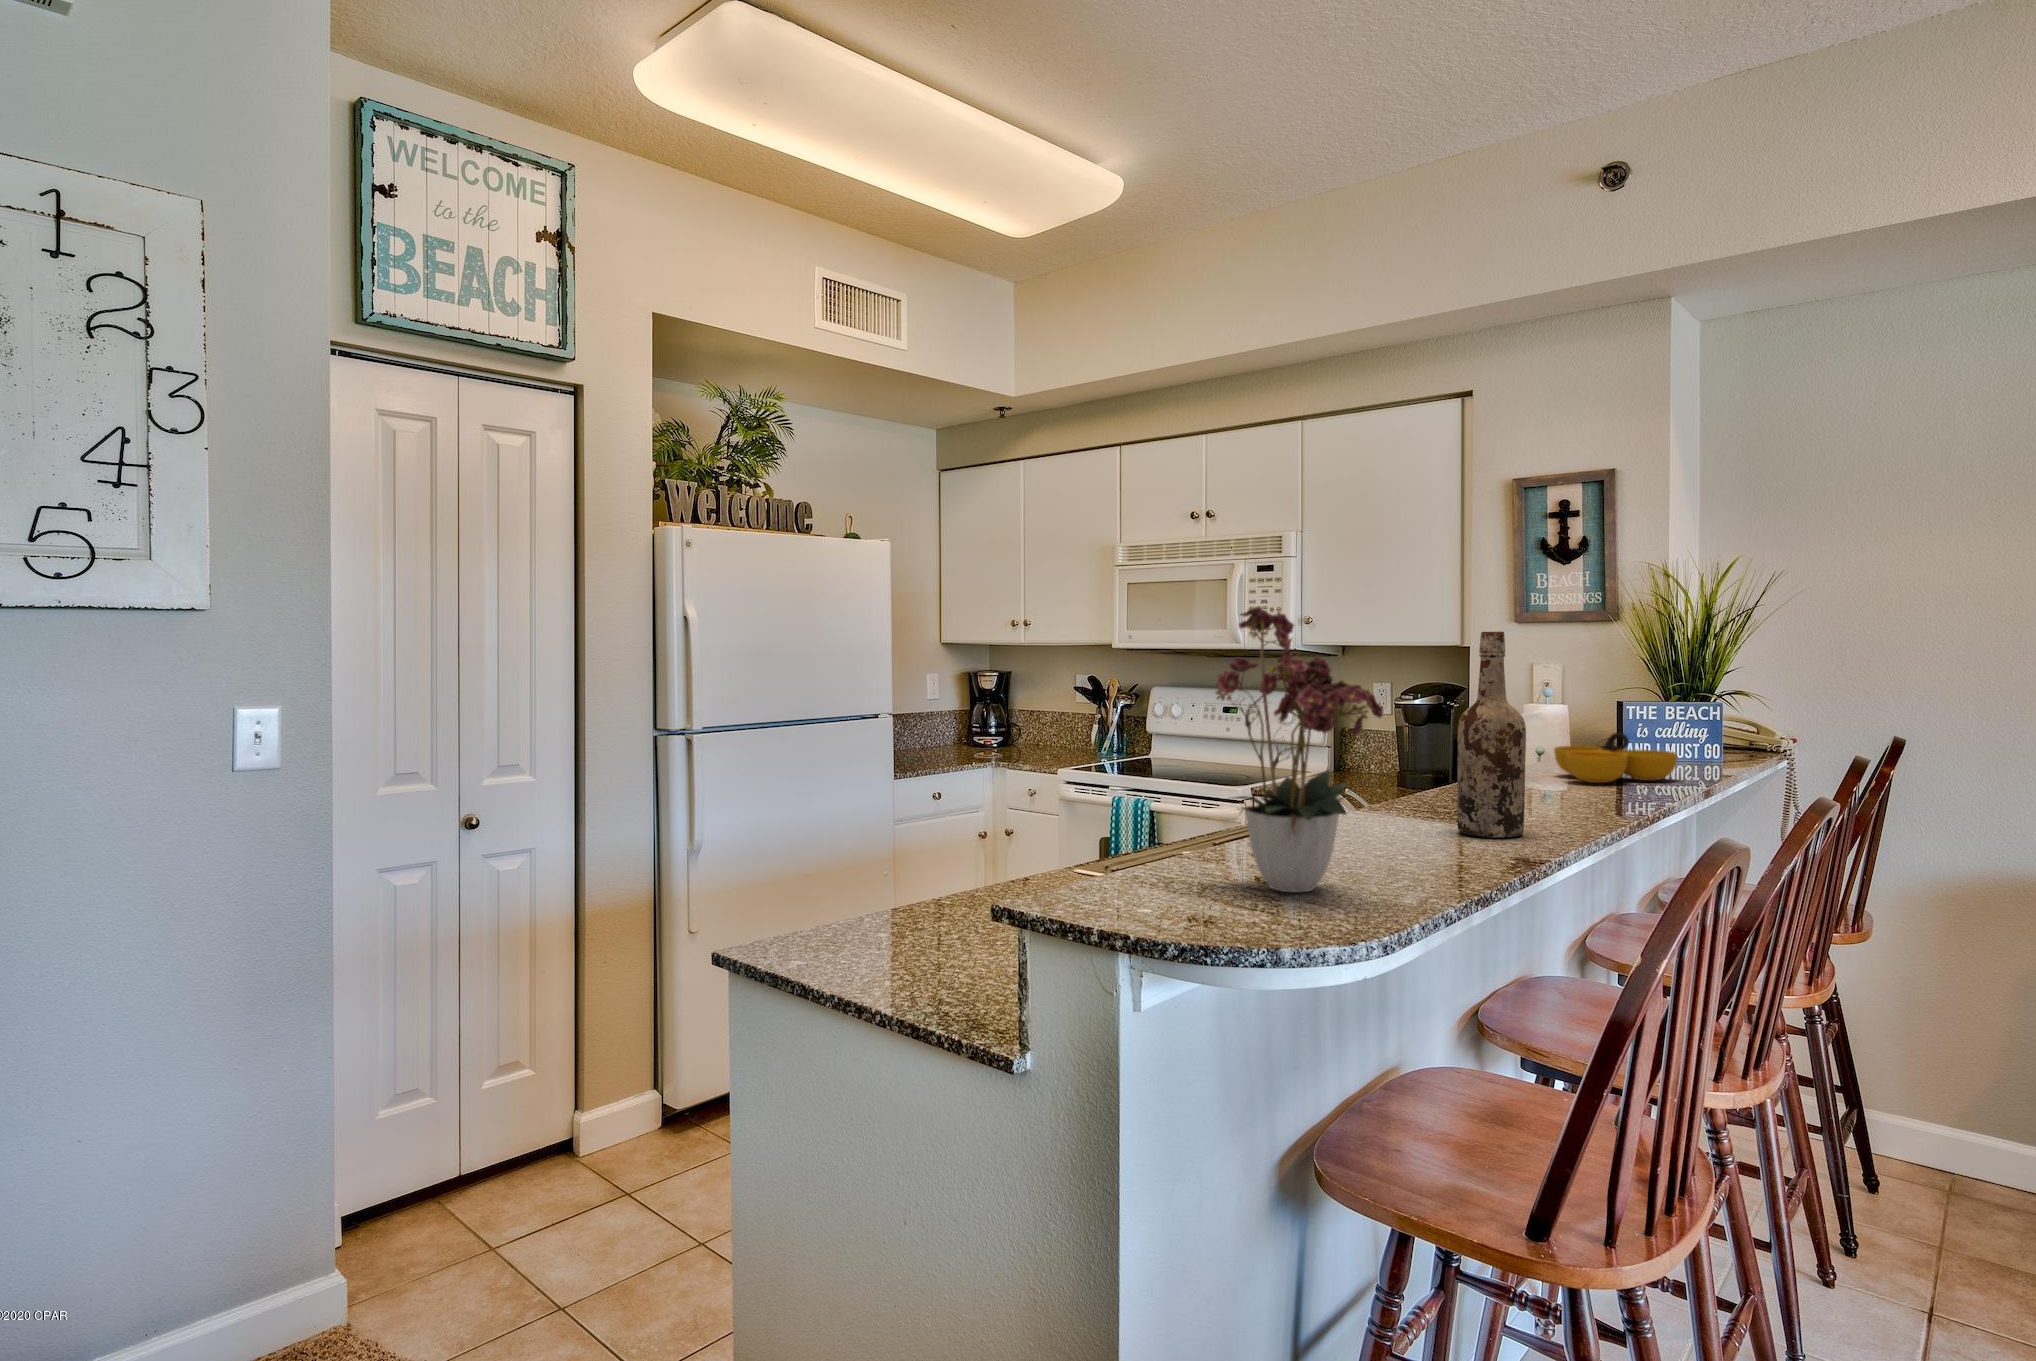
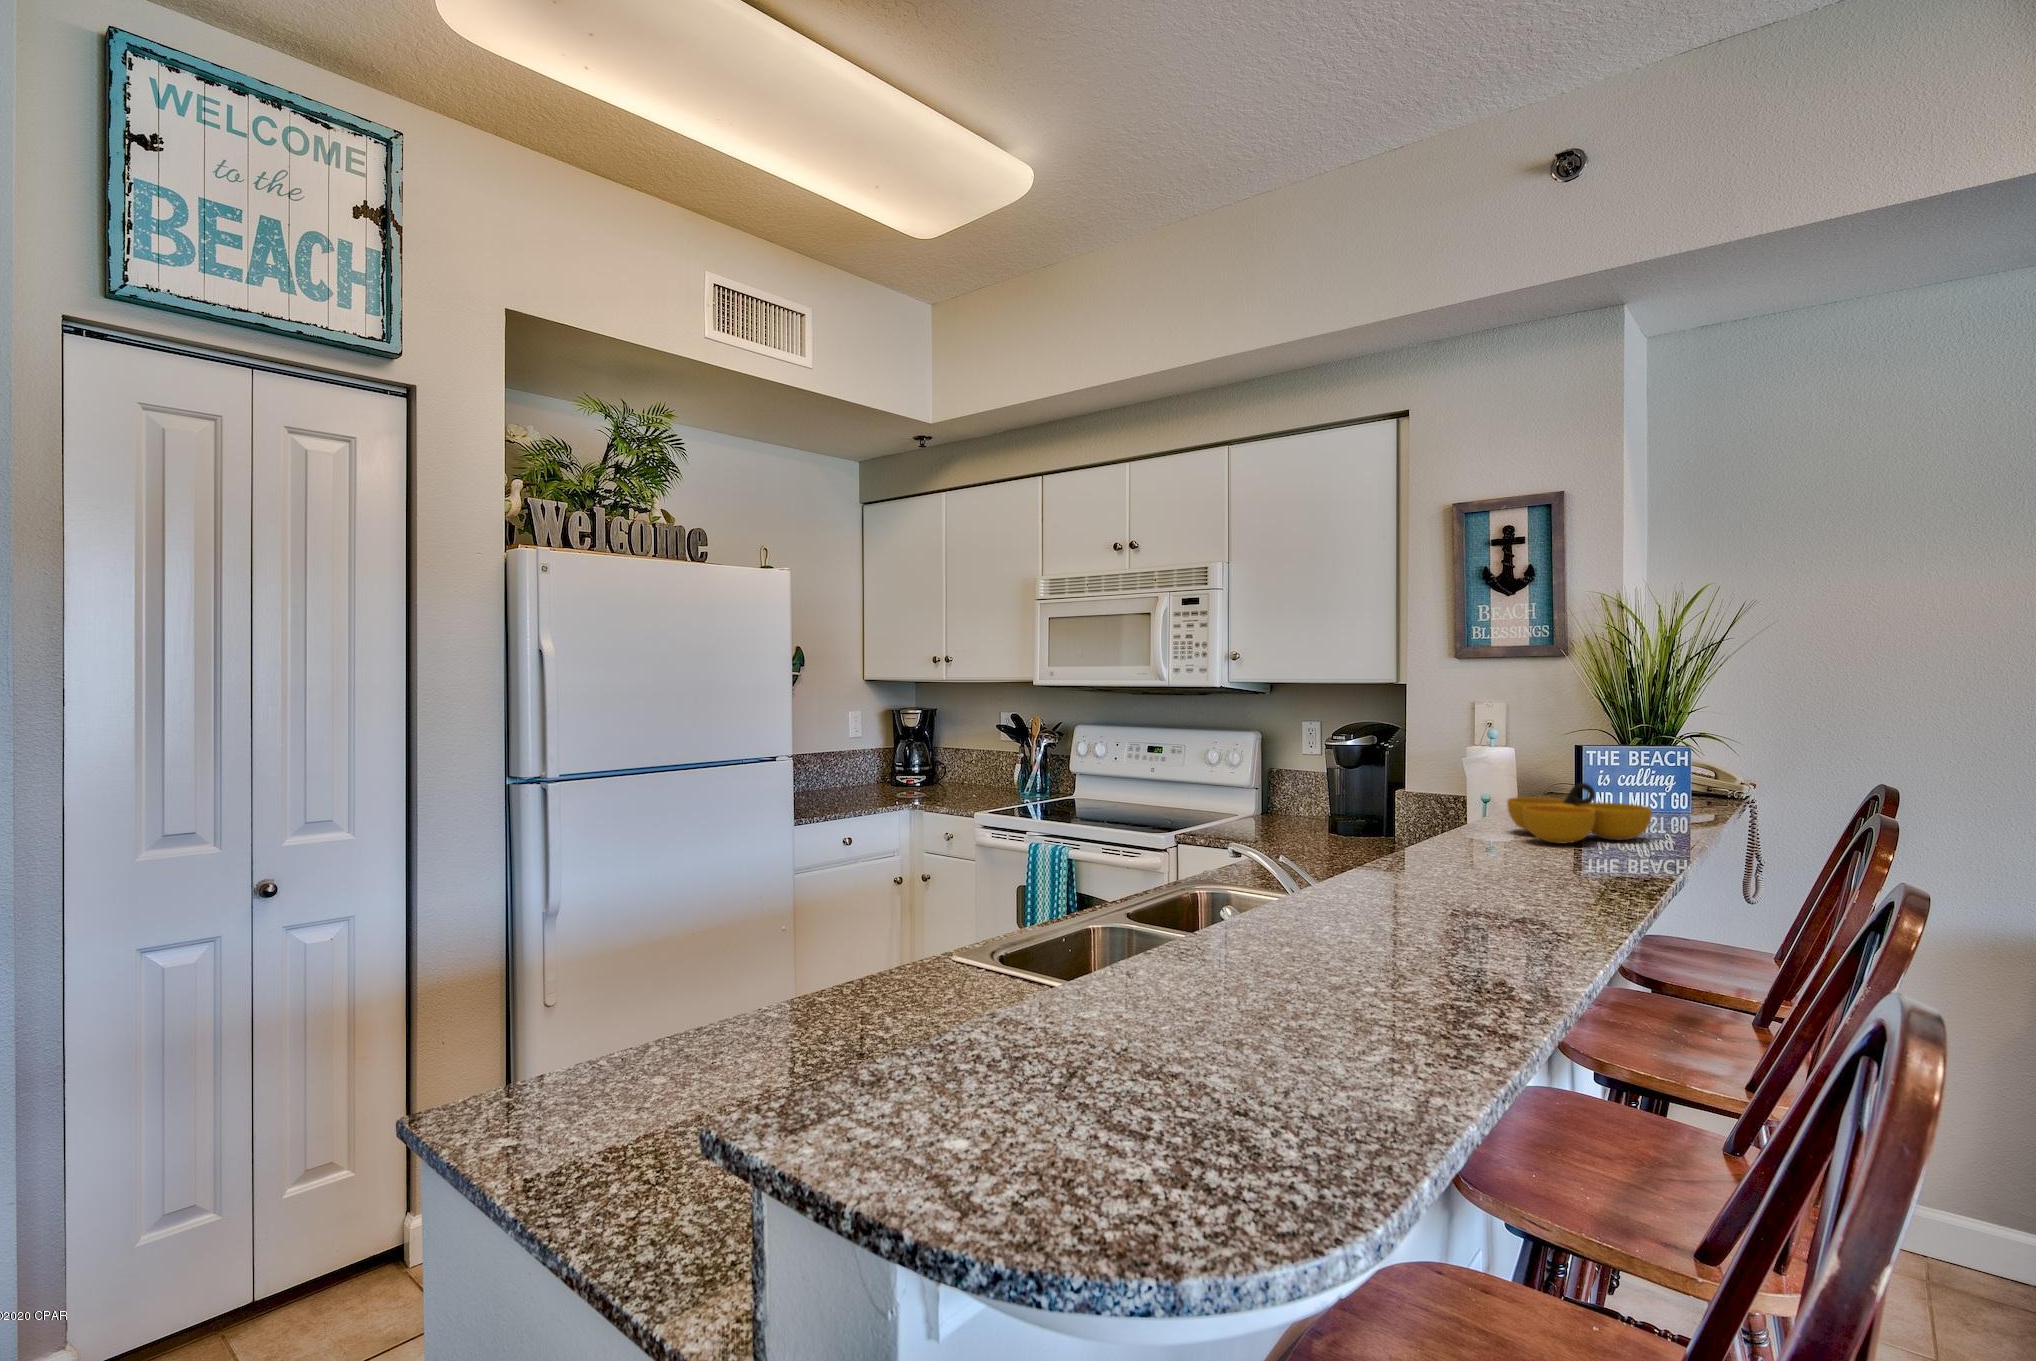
flower arrangement: present [1216,607,1383,892] -> none [1040,600,1321,1055]
wine bottle: present [1458,632,1526,838] -> none [1403,662,1492,935]

